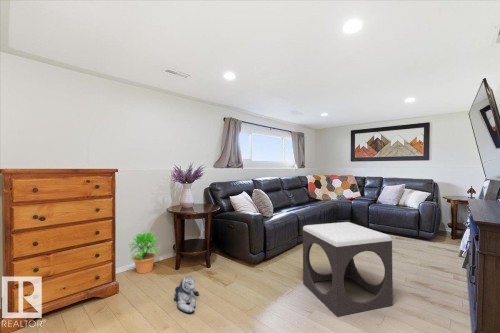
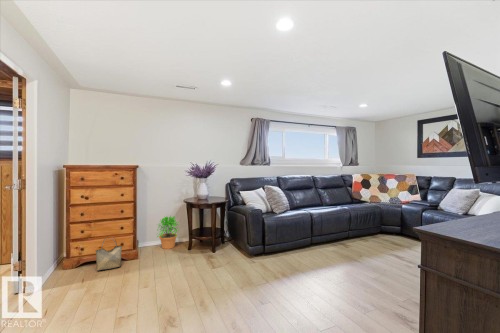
footstool: present [303,222,393,317] -> none [283,223,360,324]
woven basket: none [66,268,103,320] -> present [96,241,122,271]
plush toy: present [174,277,199,313] -> none [163,255,187,284]

